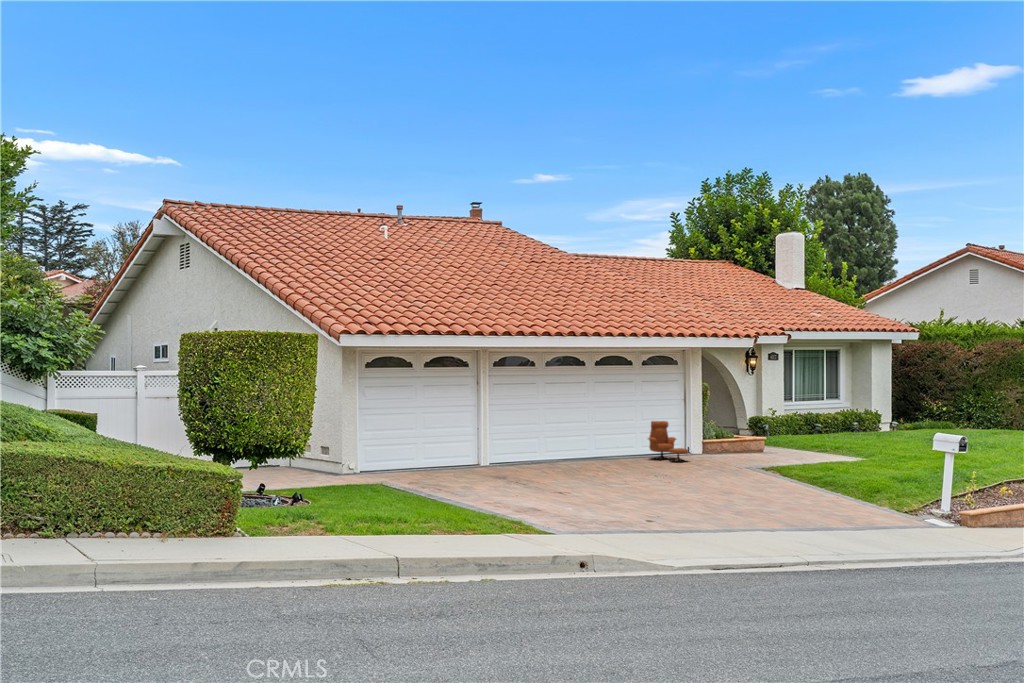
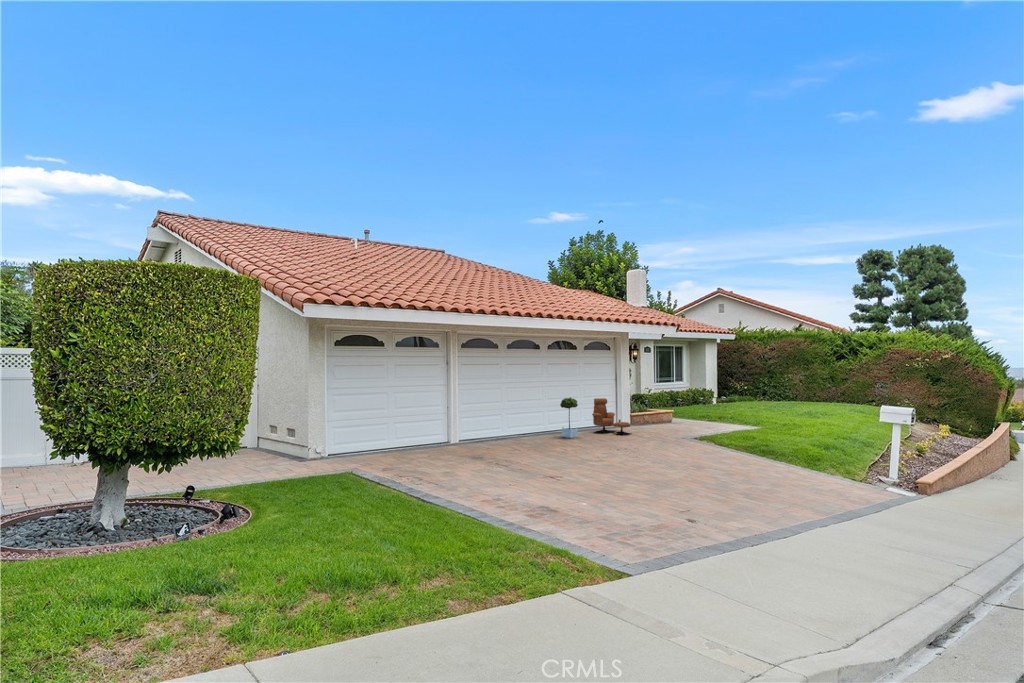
potted tree: none [607,419,627,463] -> present [560,397,578,438]

